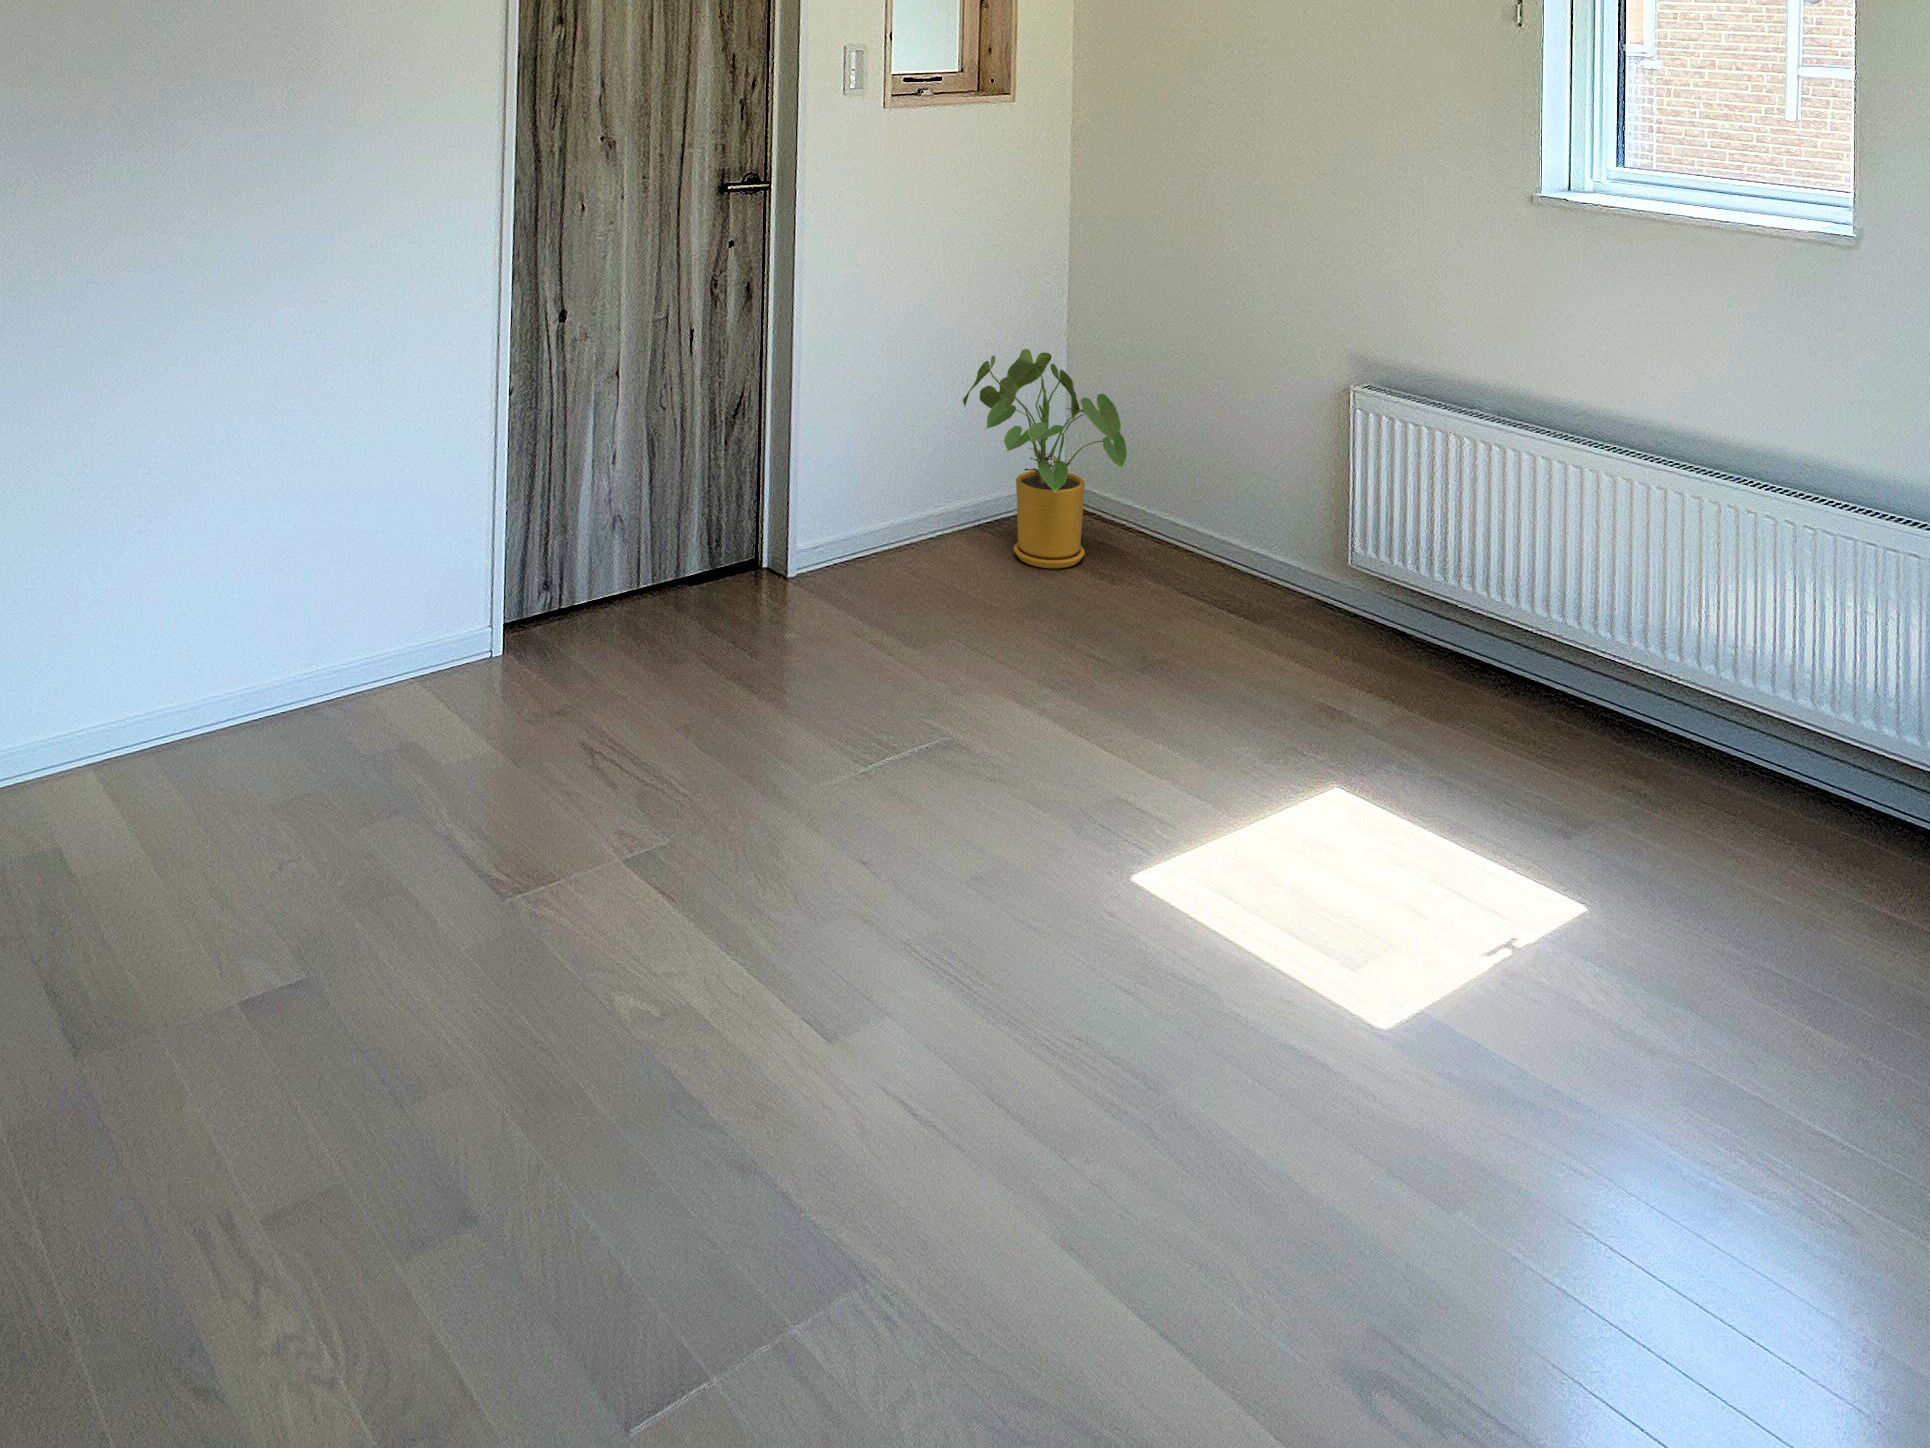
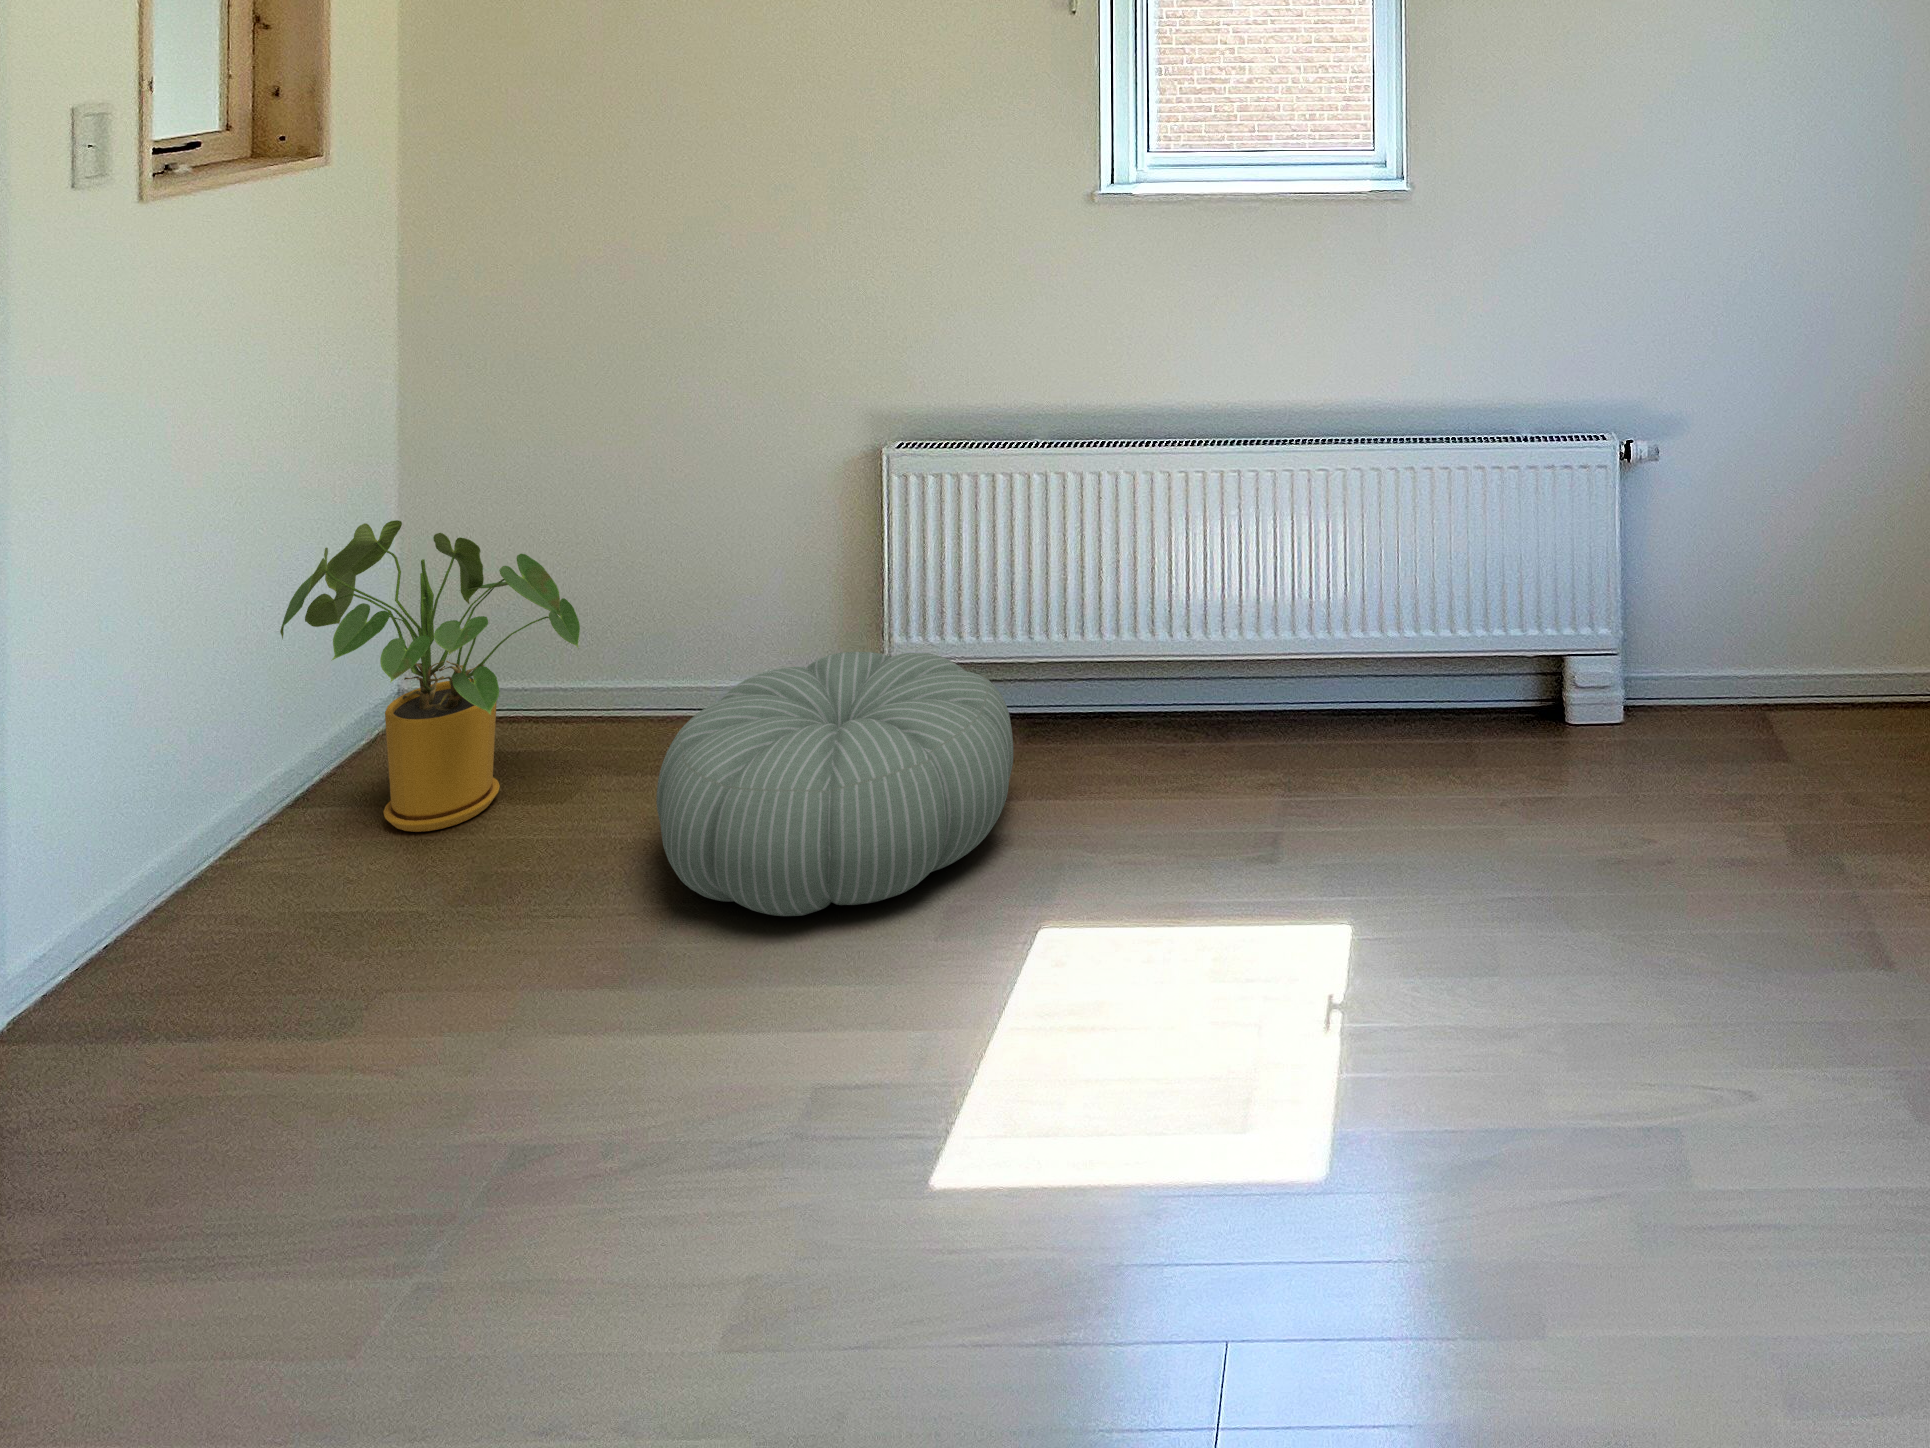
pouf: none [1117,528,1399,719] -> present [656,652,1013,916]

